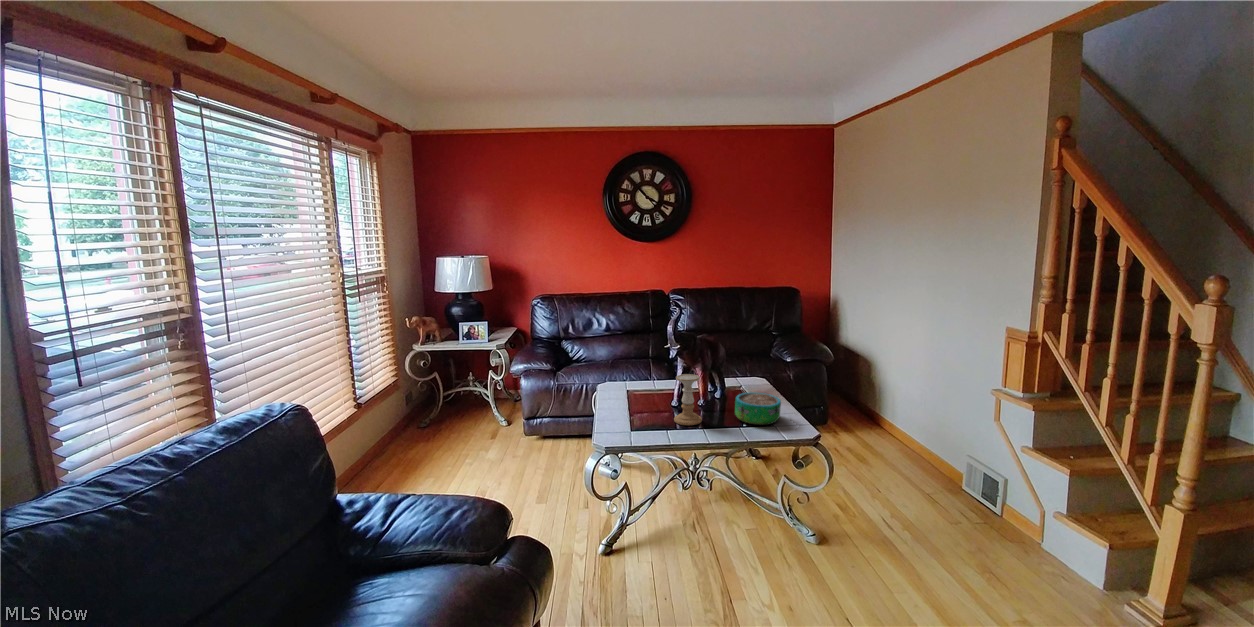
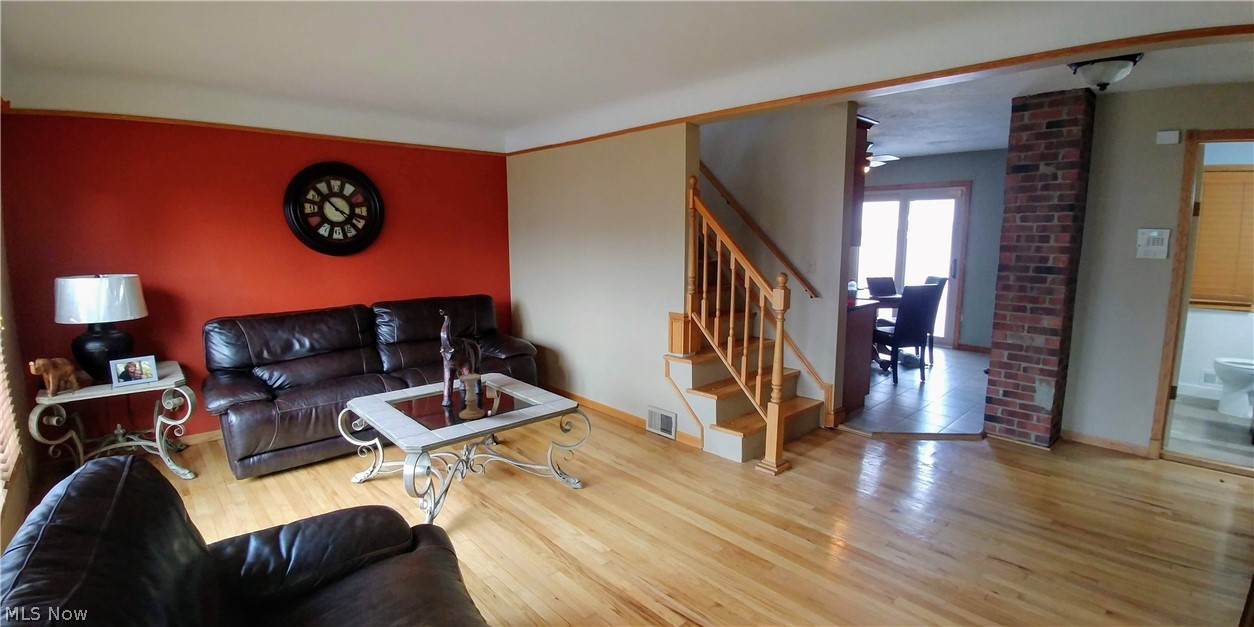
decorative bowl: present [735,392,781,425] -> none [507,381,544,407]

